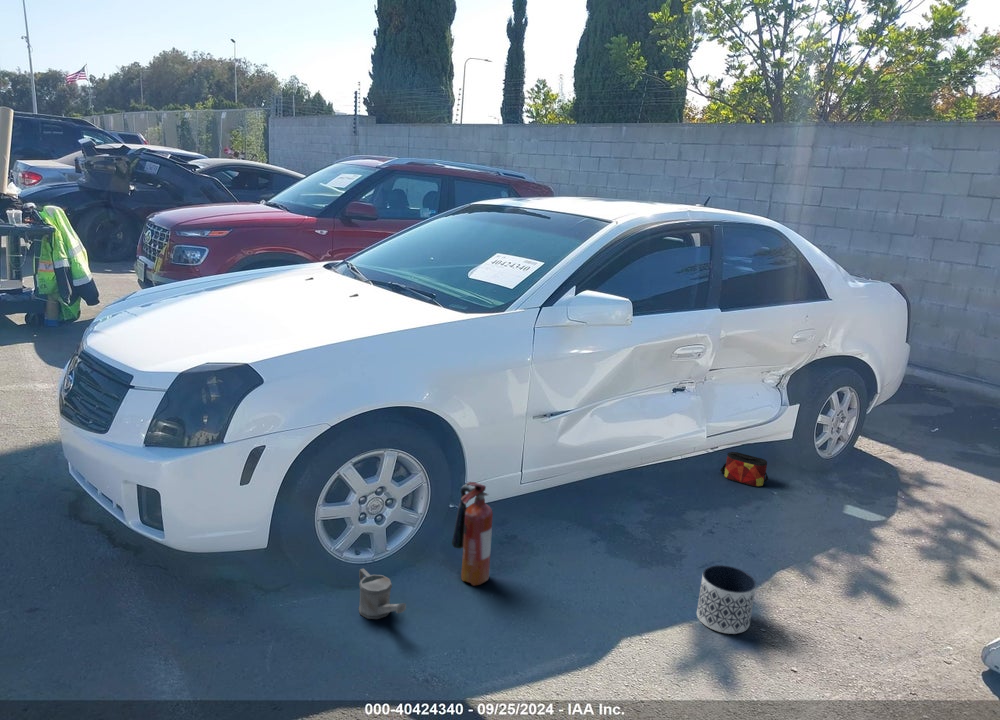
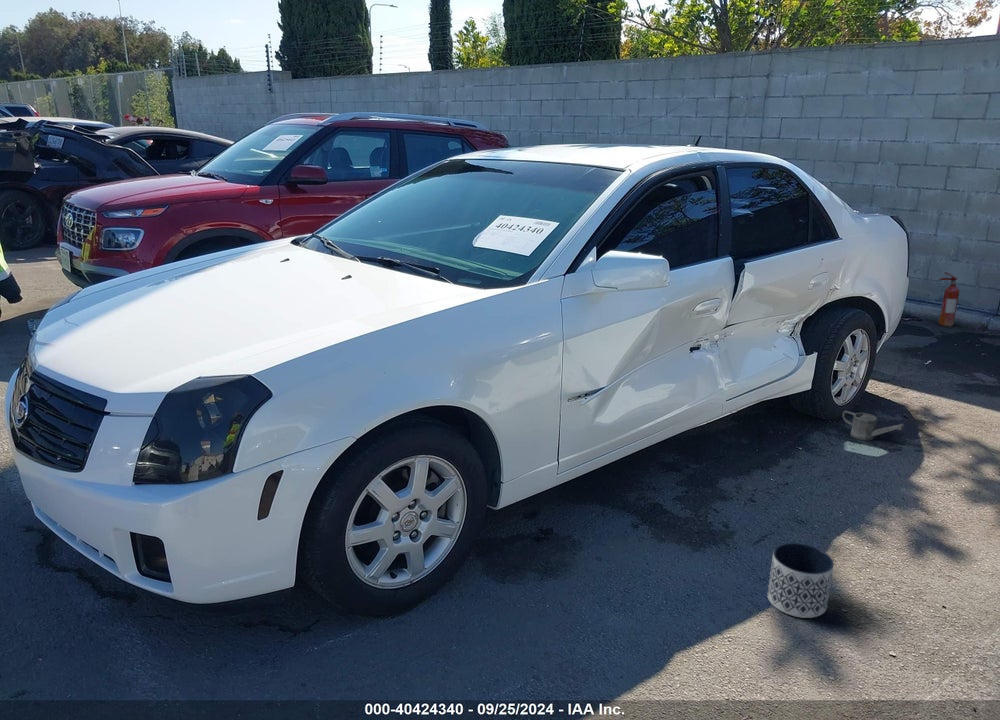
bag: present [720,452,768,487] -> none [739,408,791,443]
fire extinguisher: present [452,482,493,585] -> present [938,272,959,326]
watering can: present [359,569,406,619] -> present [842,411,904,440]

